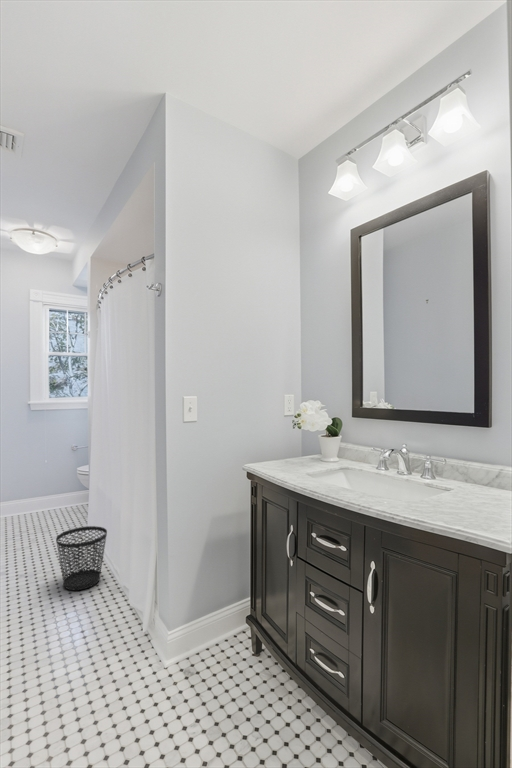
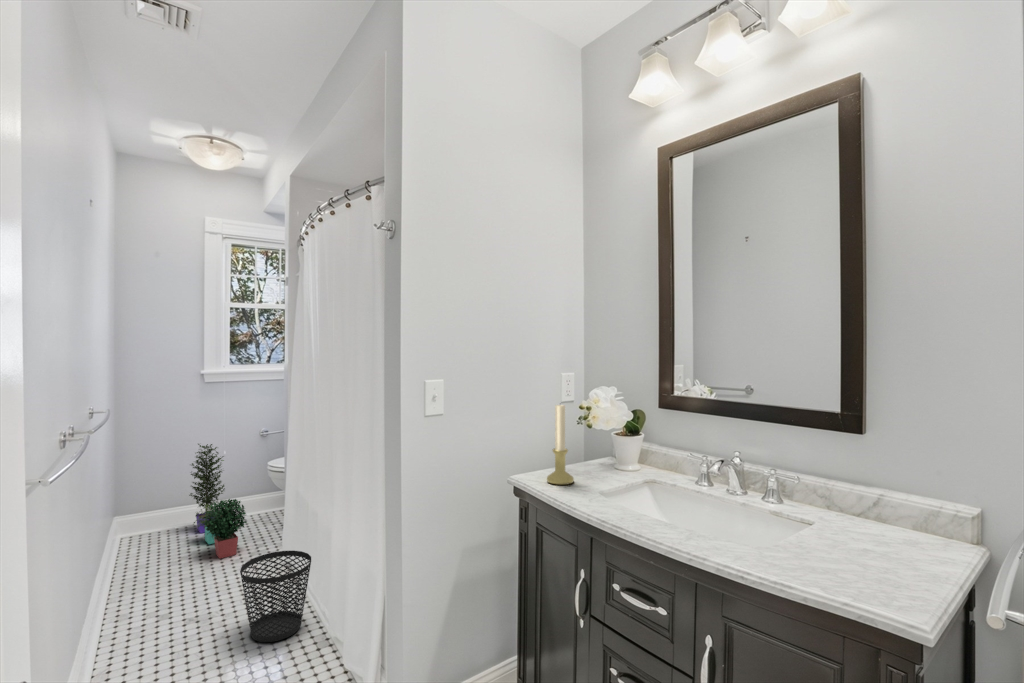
candle holder: none [270,411,289,469] -> present [547,405,574,485]
potted plant: none [20,454,63,536] -> present [189,444,247,558]

